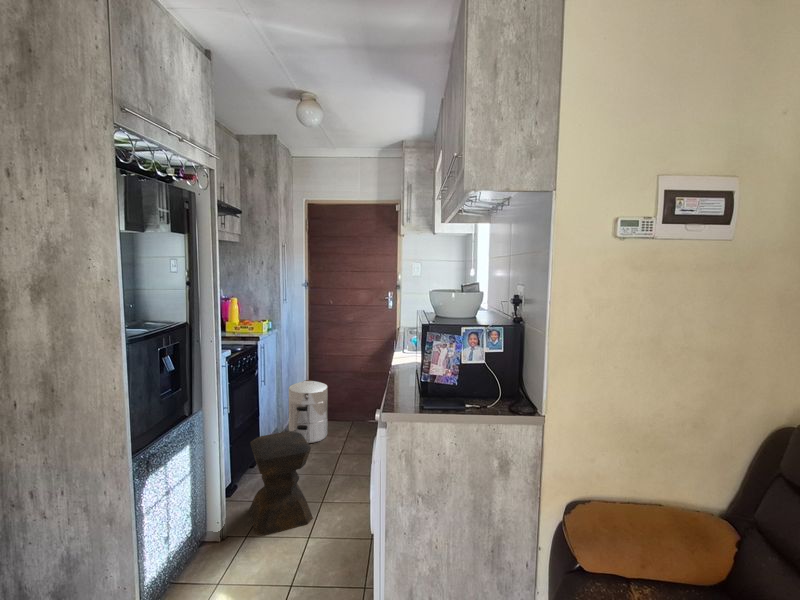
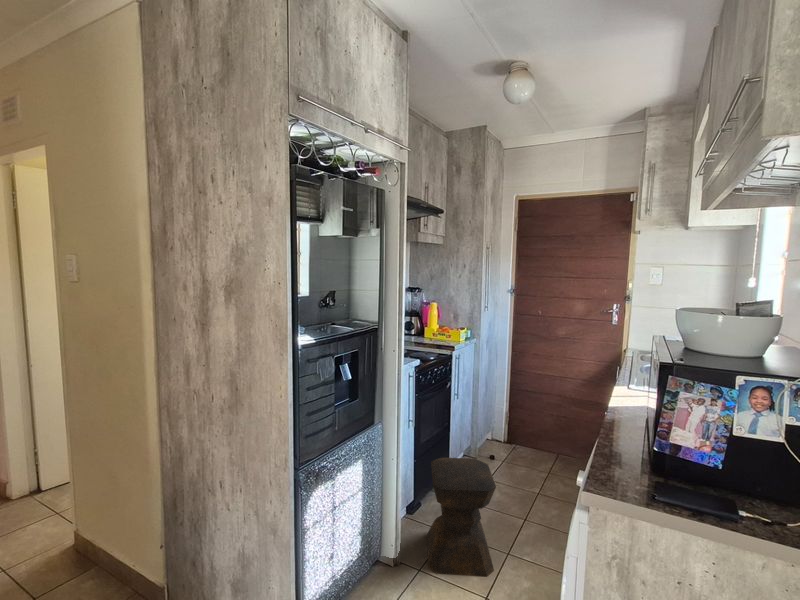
waste bin: present [289,380,328,444] -> none [482,398,529,471]

